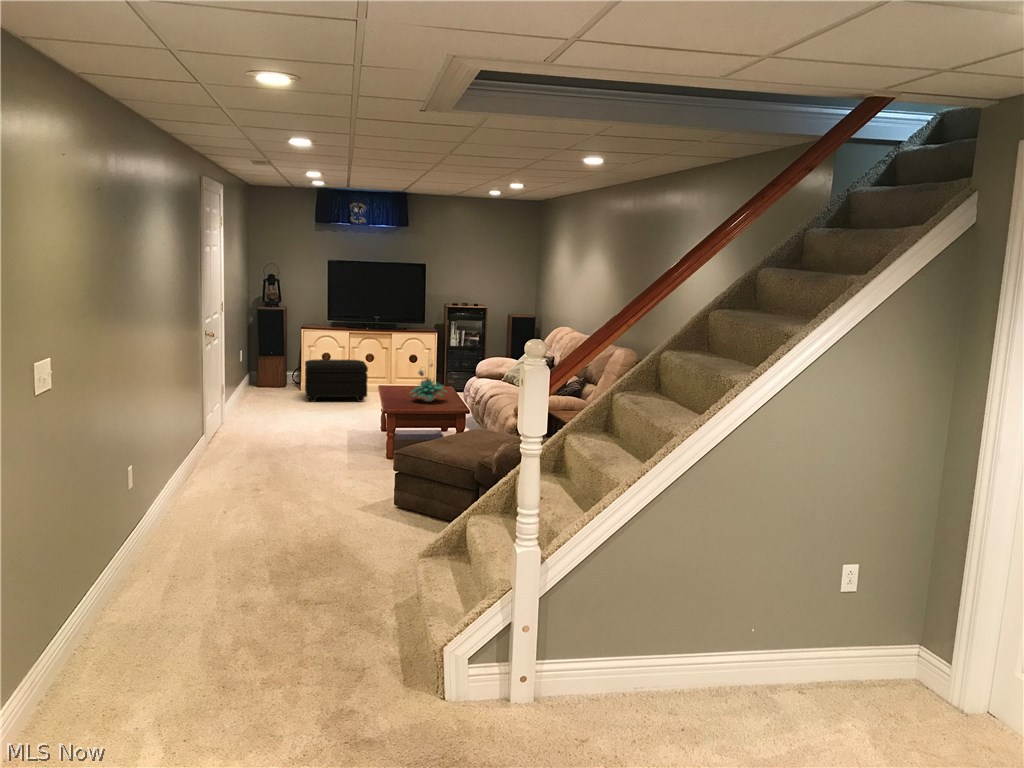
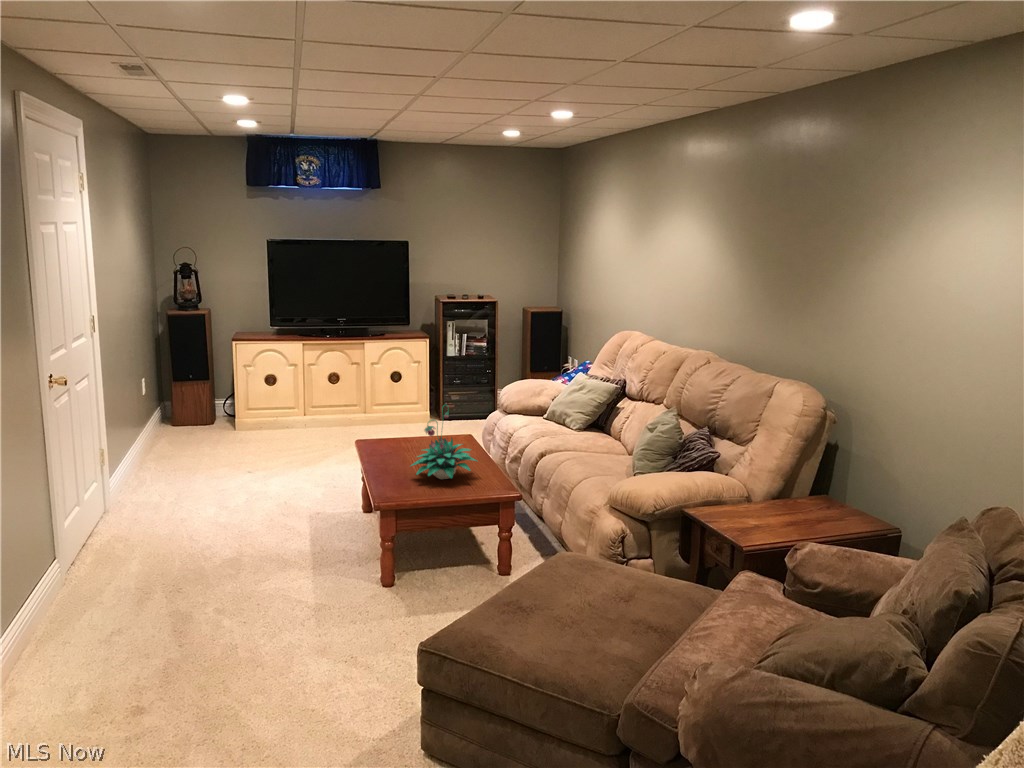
footstool: present [305,359,368,402] -> none [239,384,333,452]

